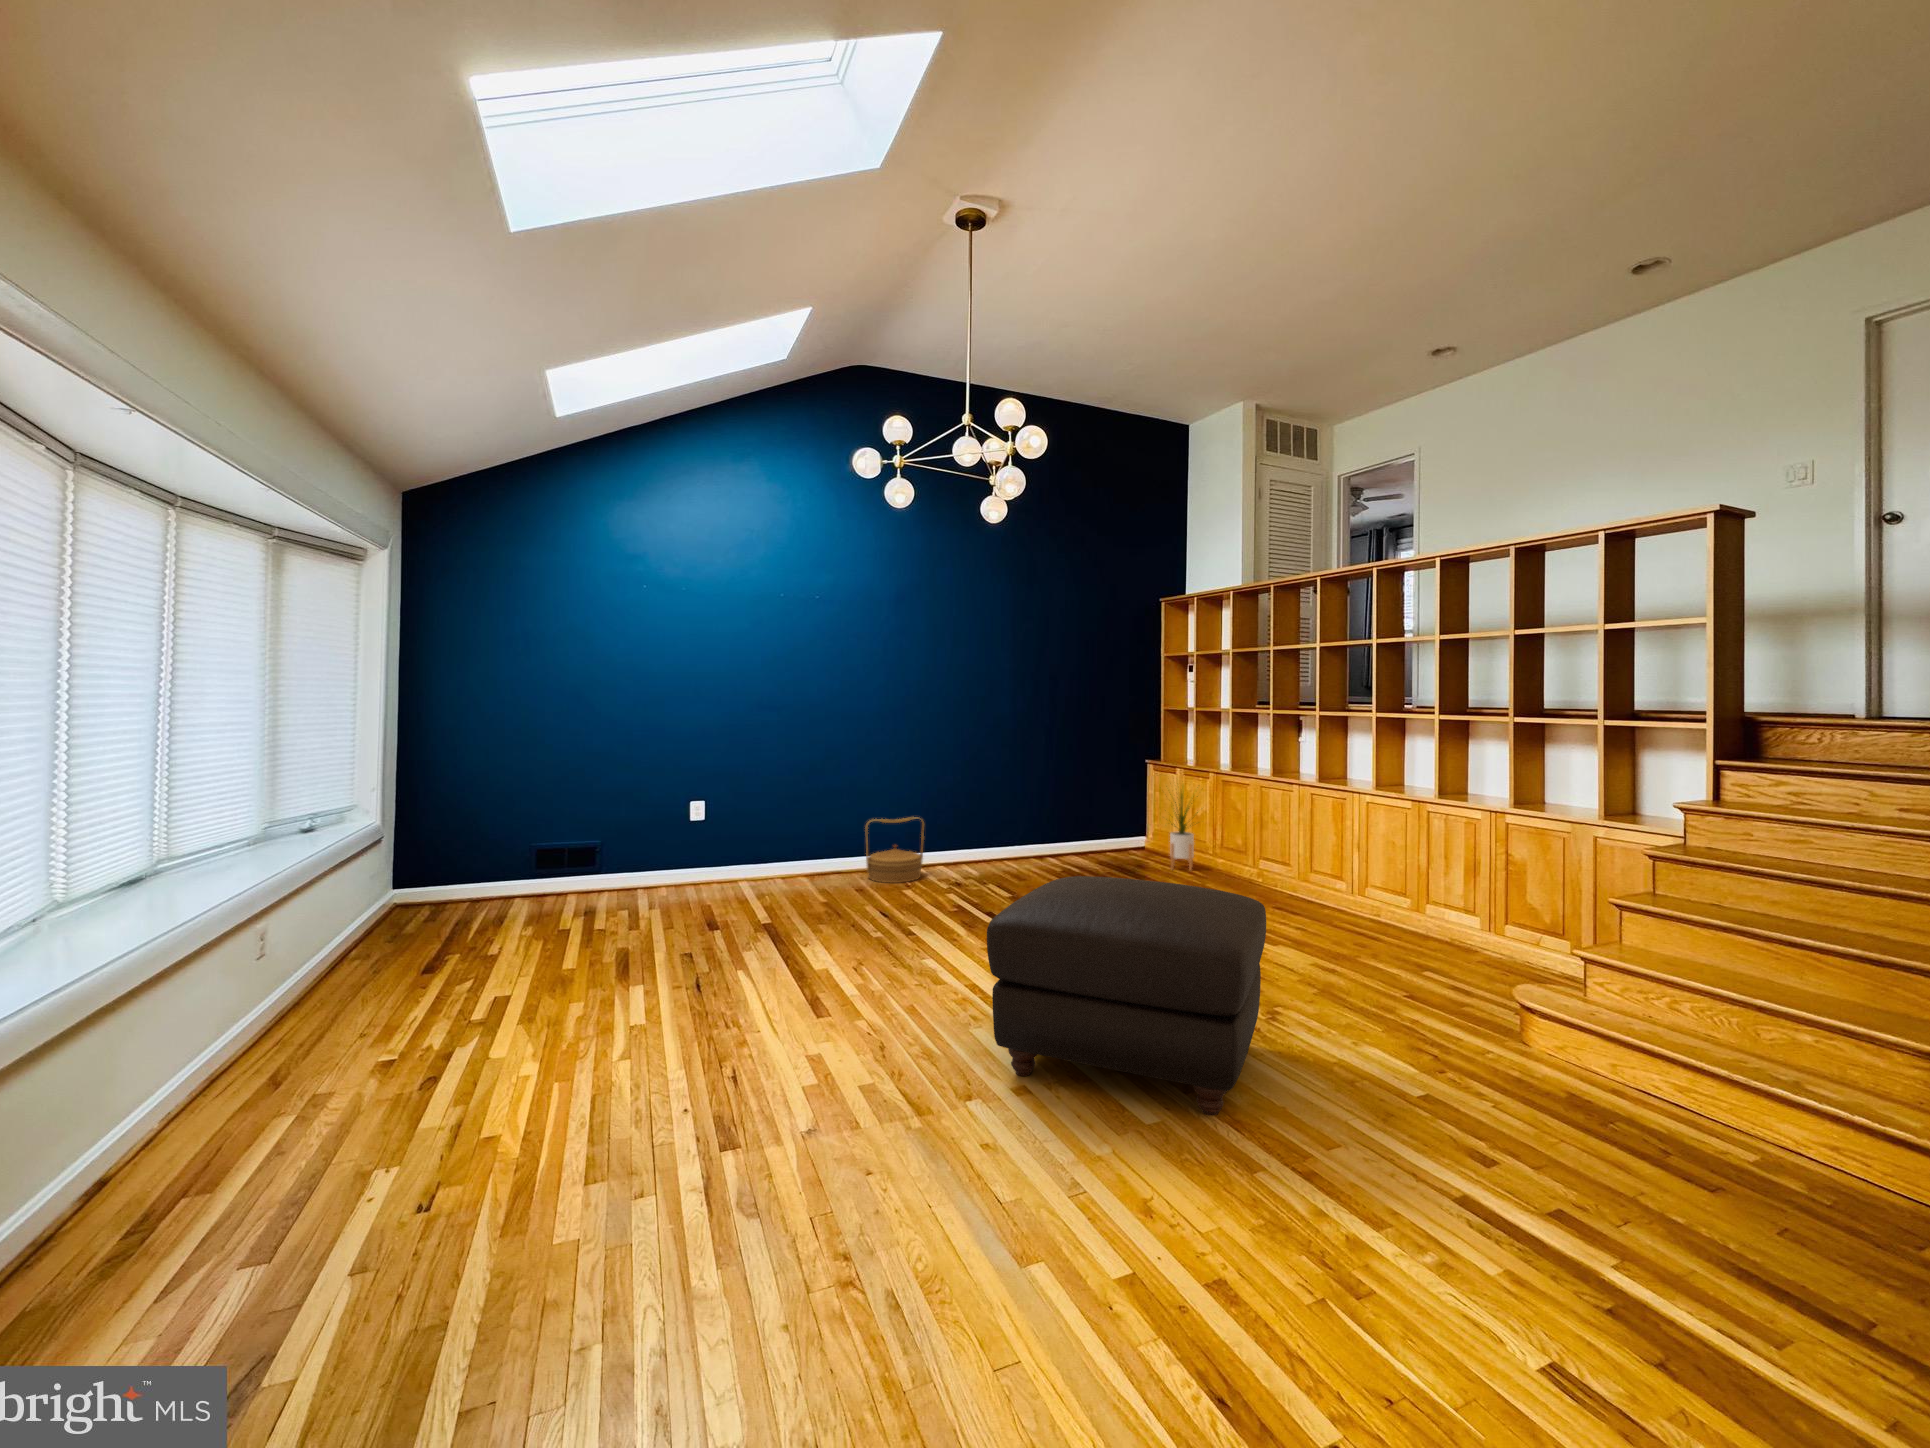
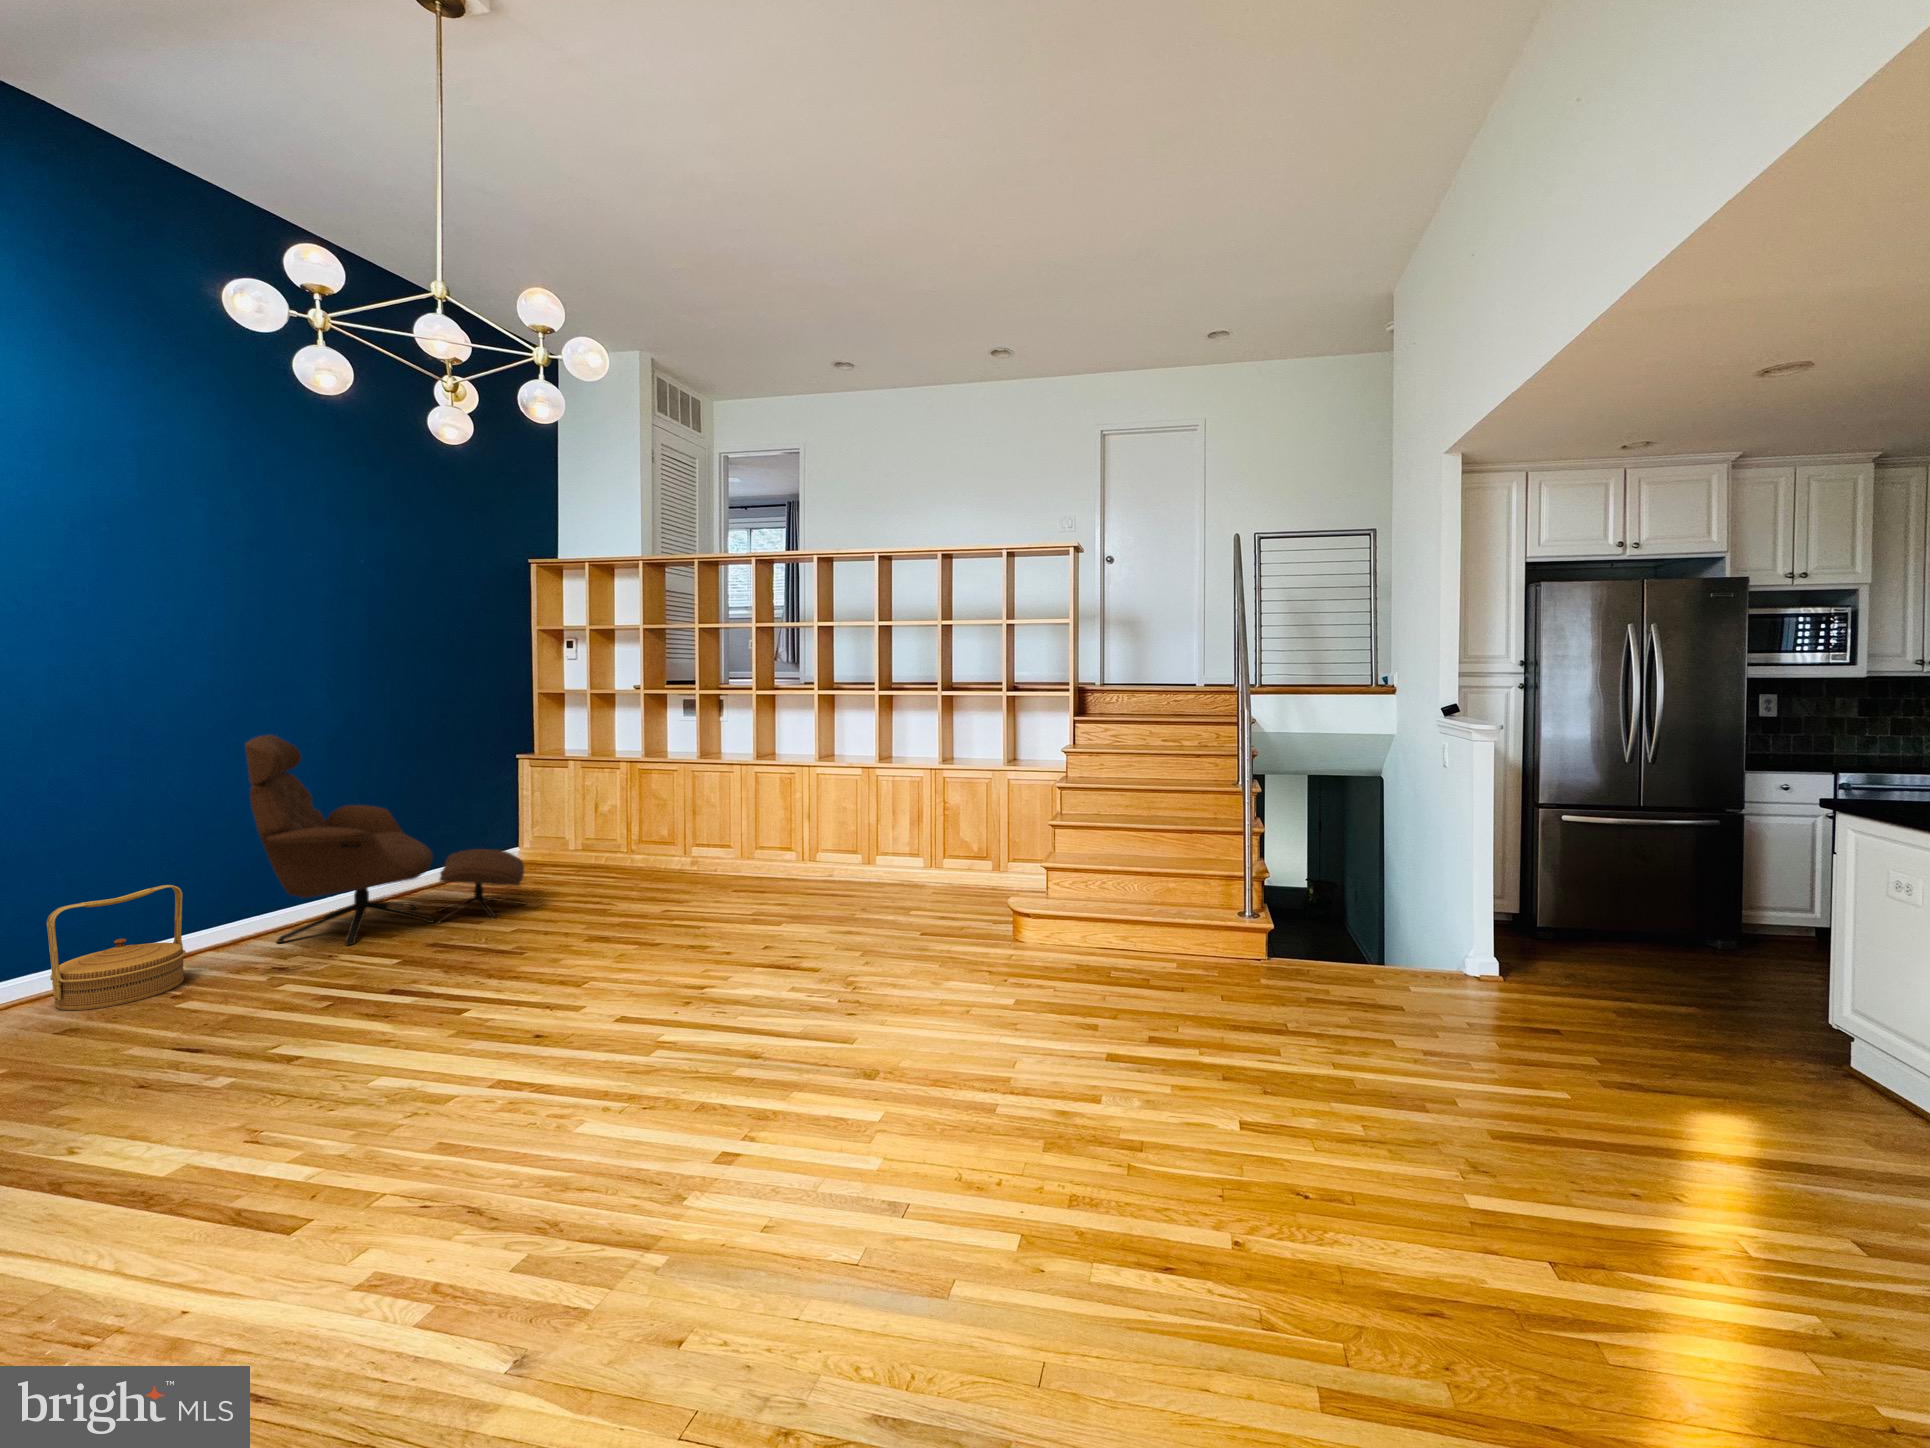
lounge chair: none [958,729,1121,884] -> present [245,735,526,946]
house plant: present [1170,791,1198,871] -> none [553,769,622,879]
ottoman: present [987,876,1266,1116] -> none [642,877,947,1147]

